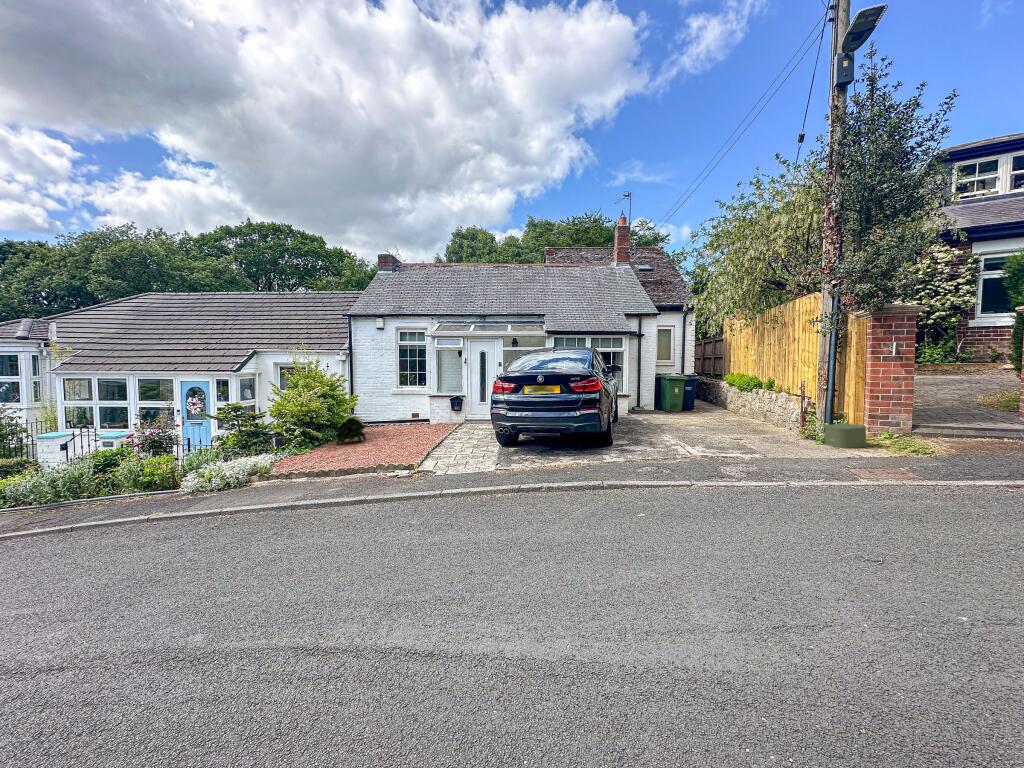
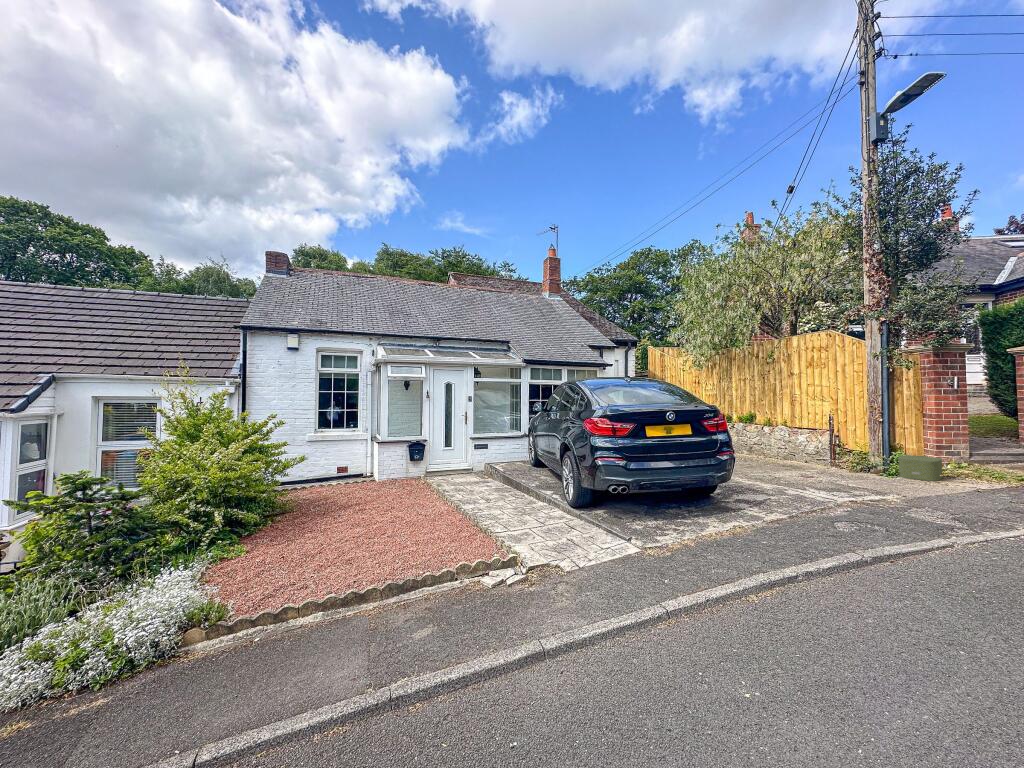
potted plant: present [336,417,366,444] -> none [276,484,332,534]

